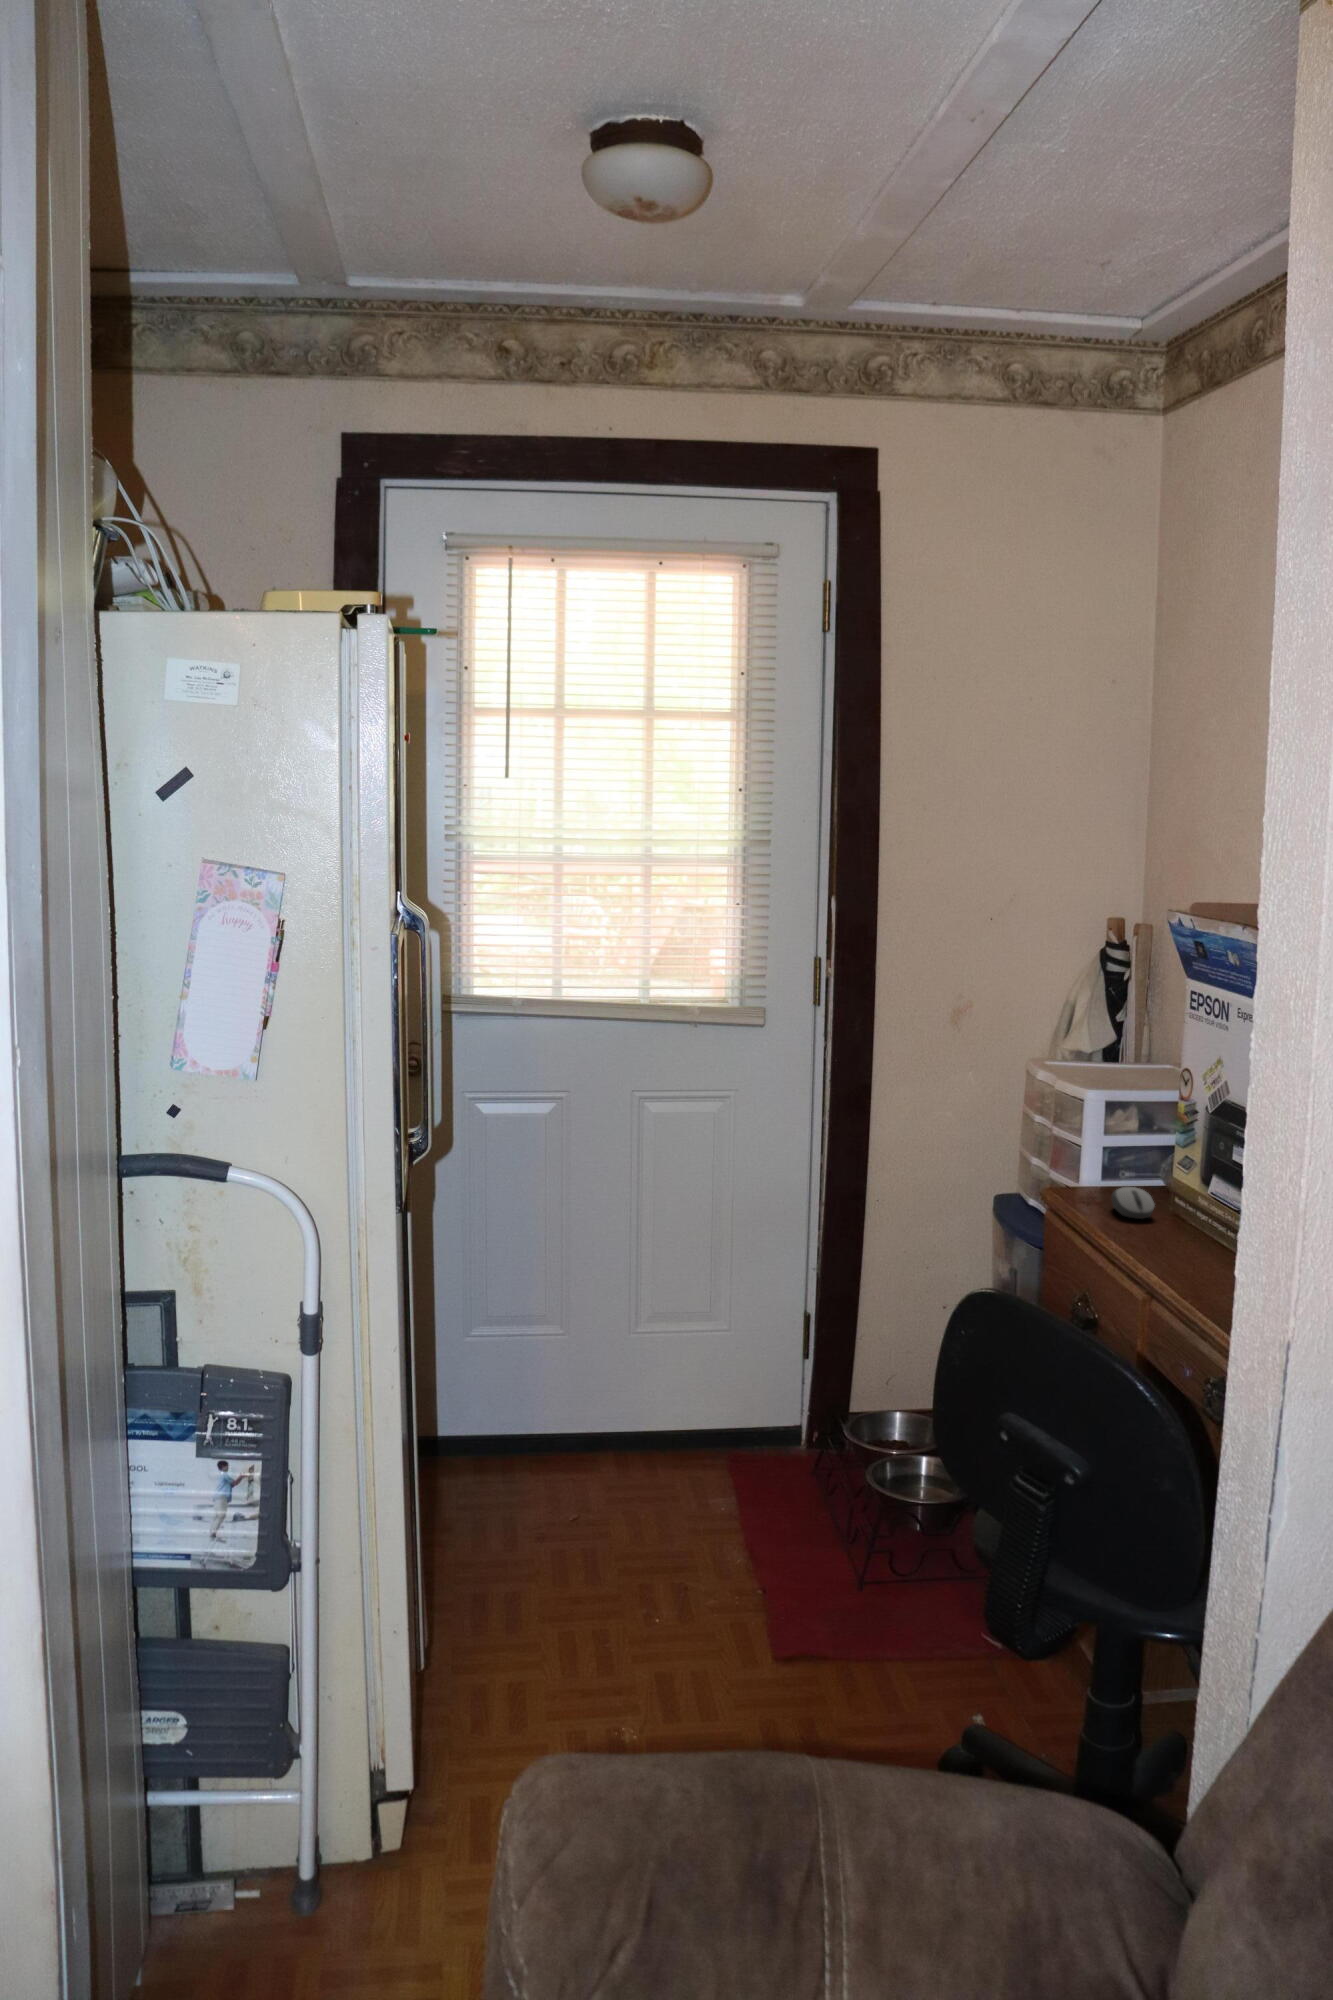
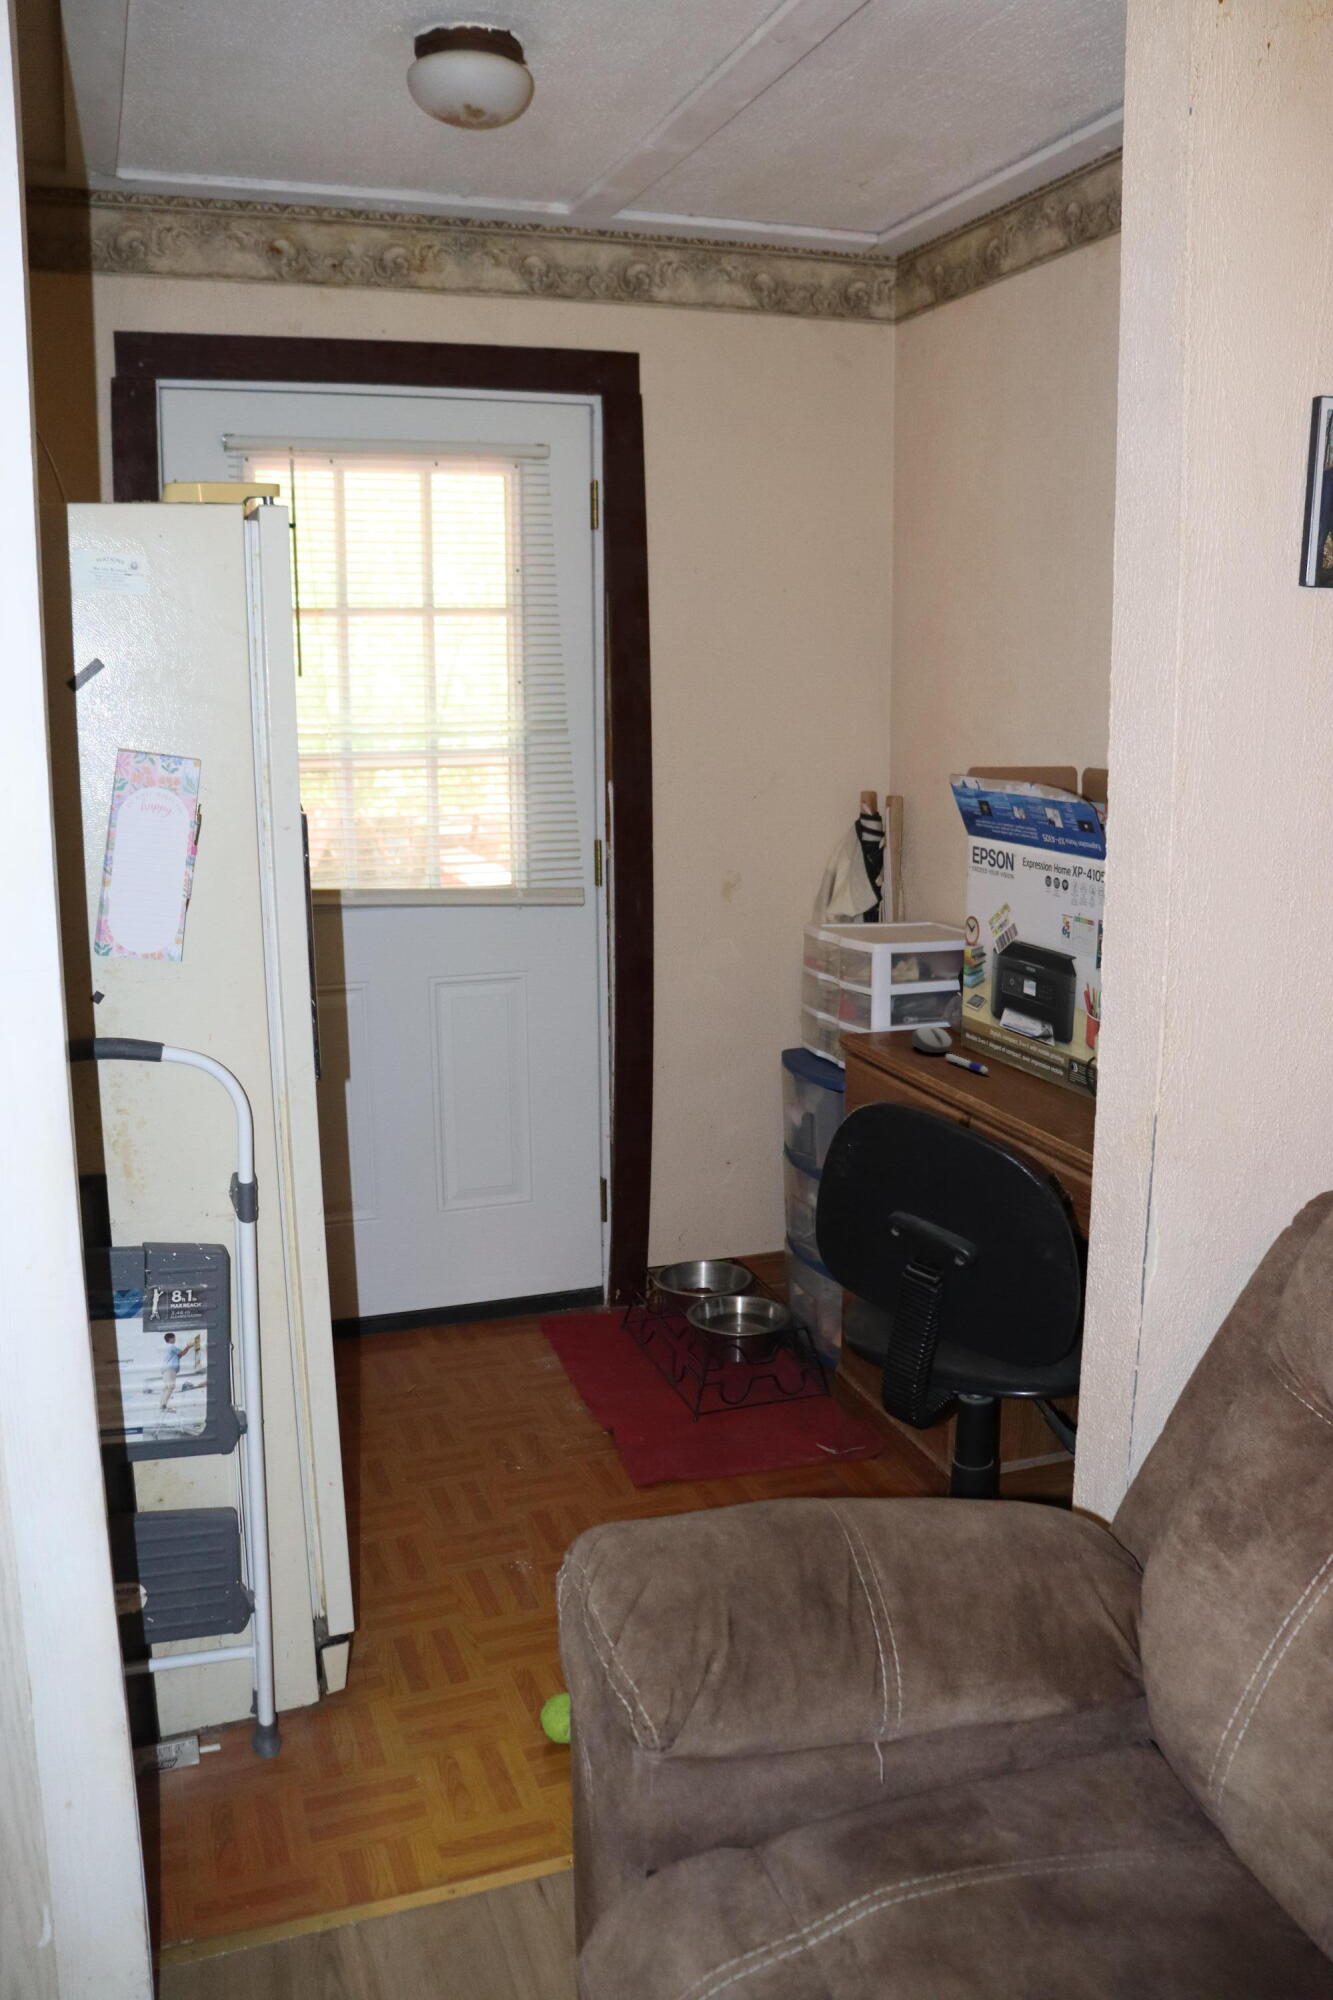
pen: none [1141,1222,1181,1249] -> present [946,1054,988,1073]

